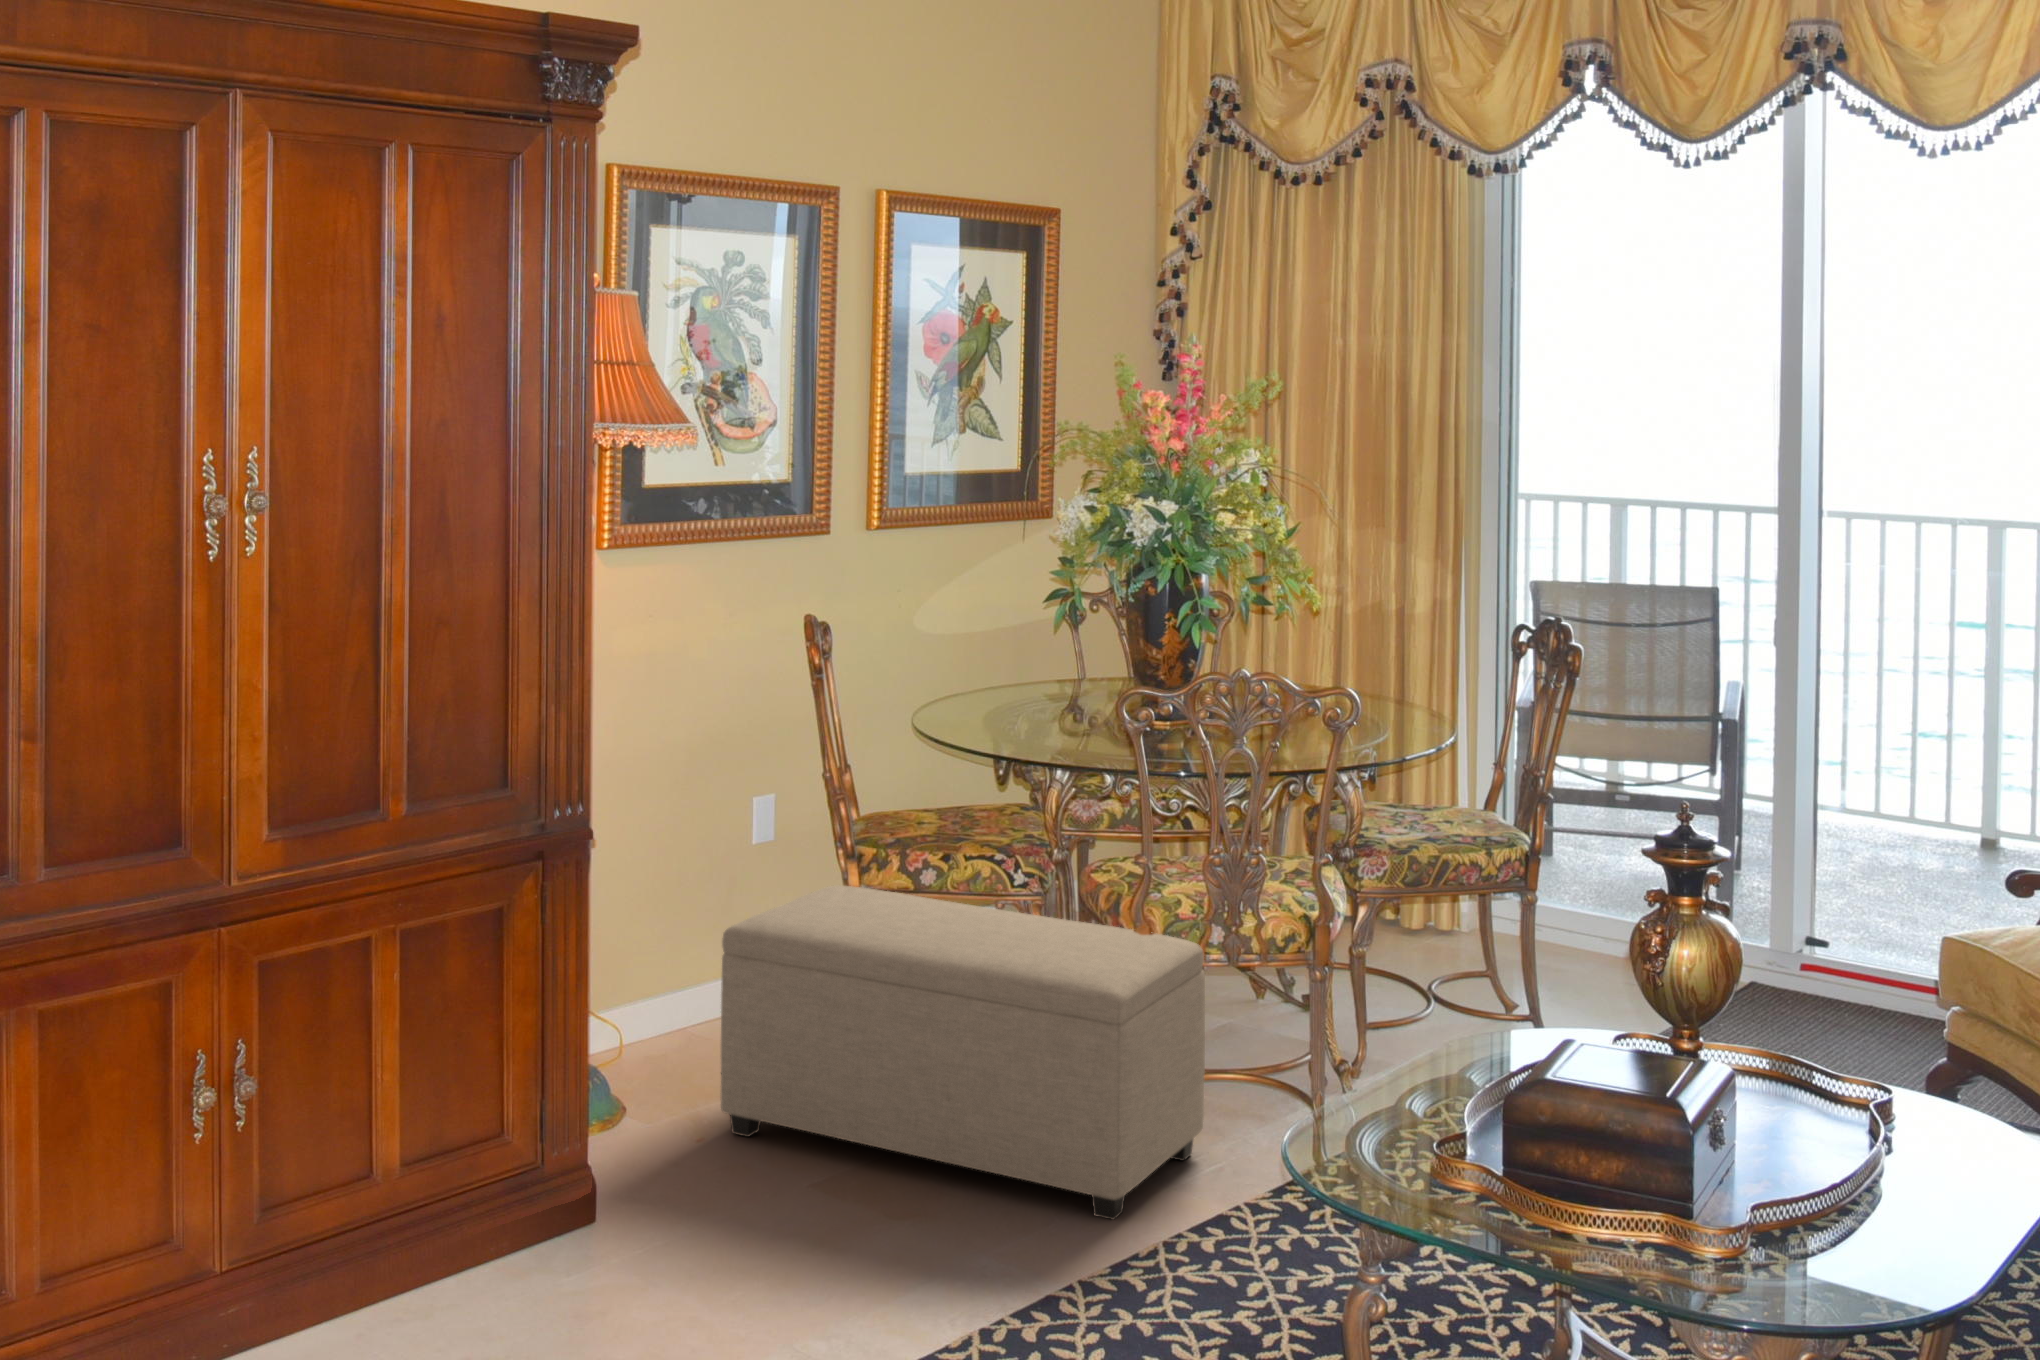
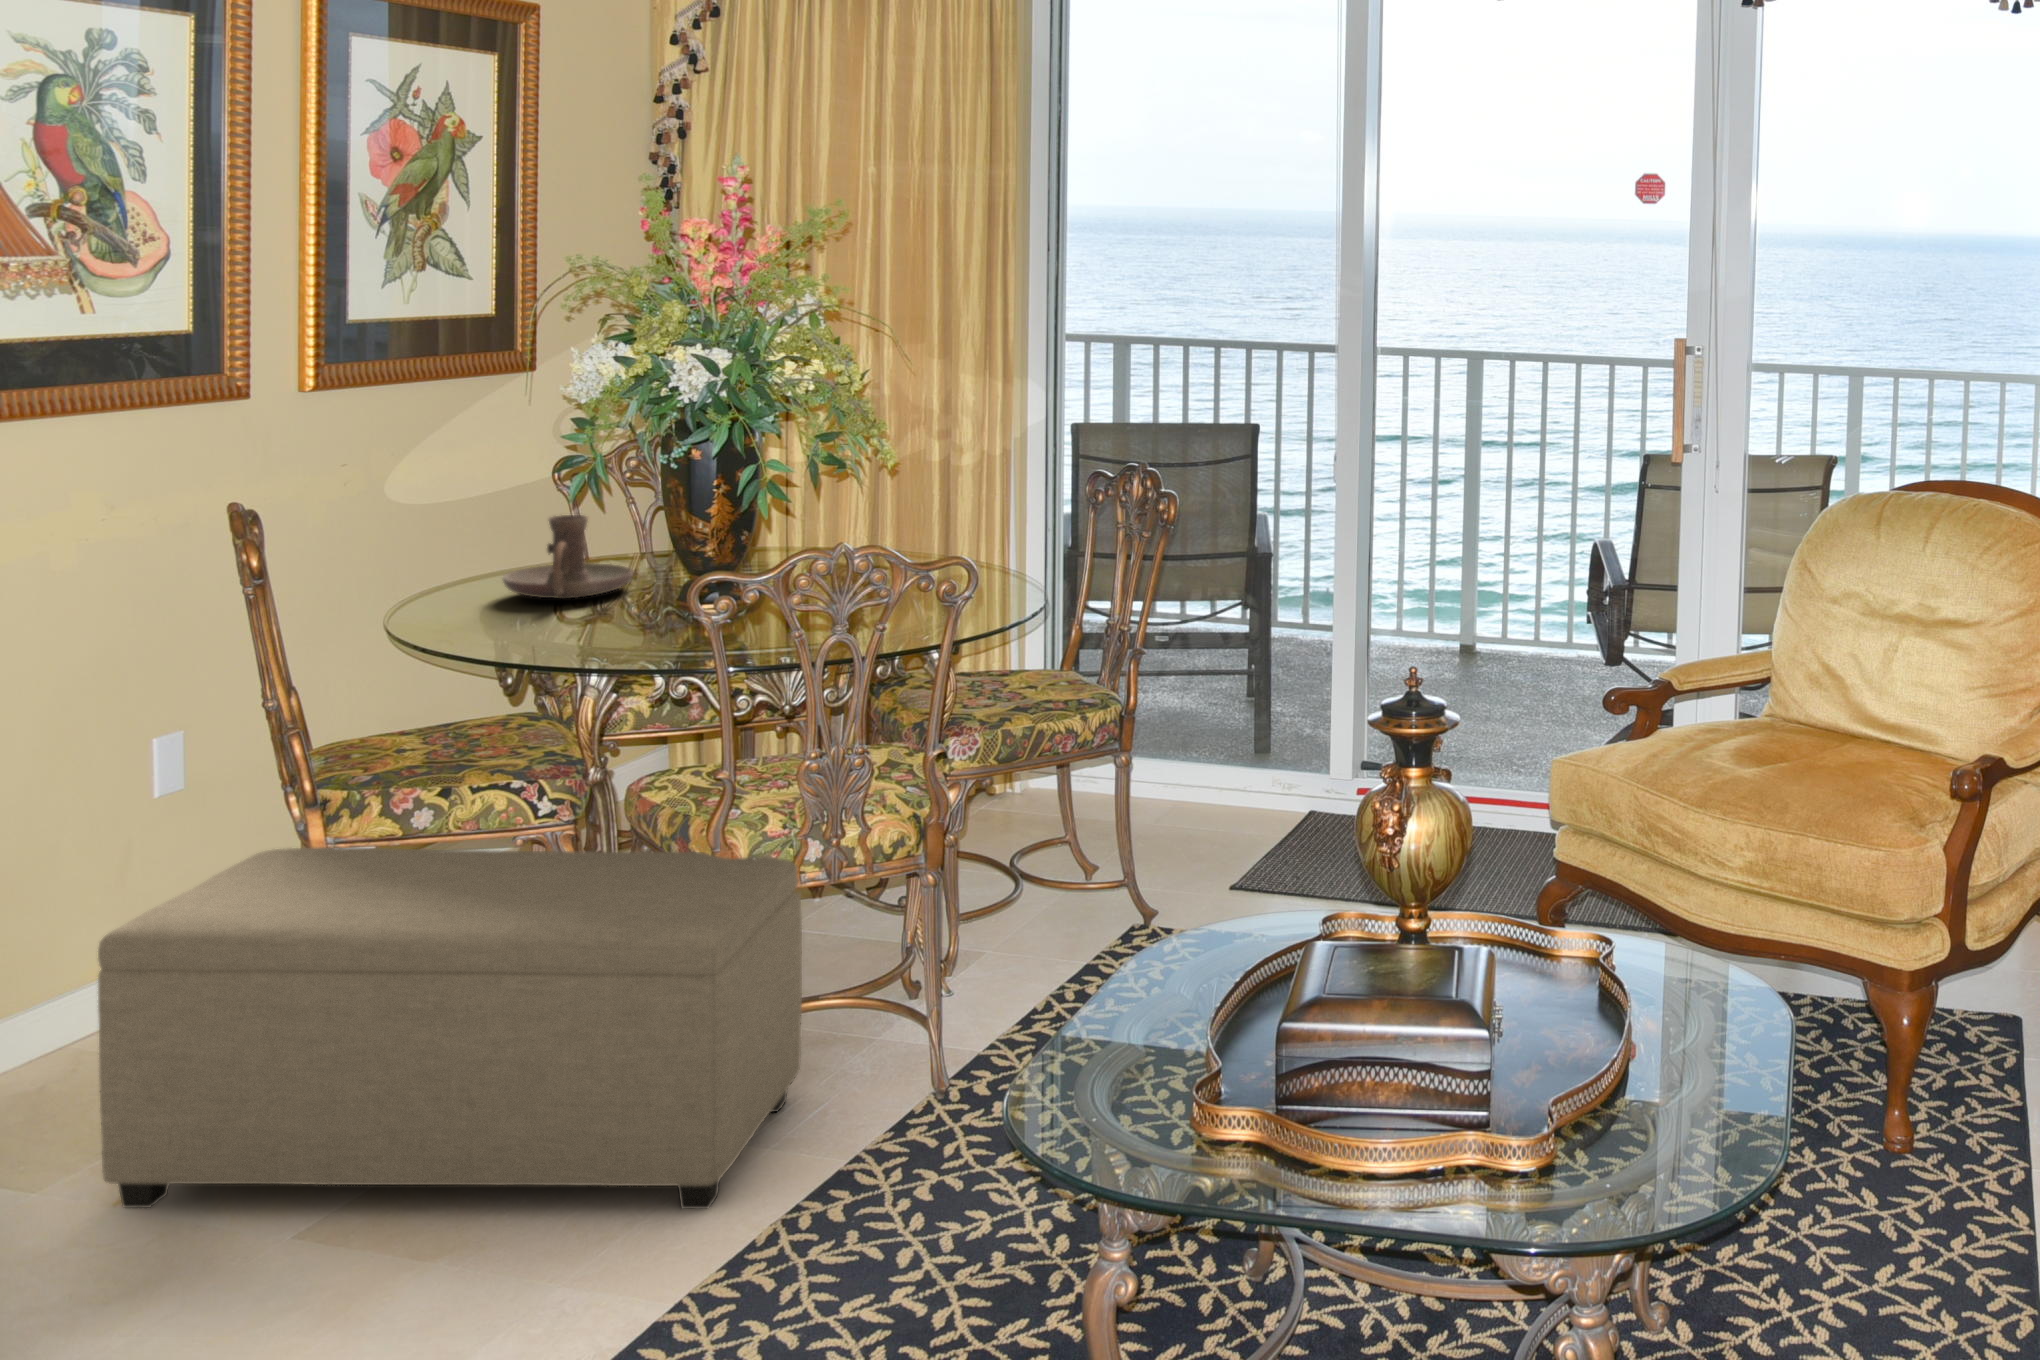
candle holder: none [1008,641,1106,710] -> present [503,515,633,599]

